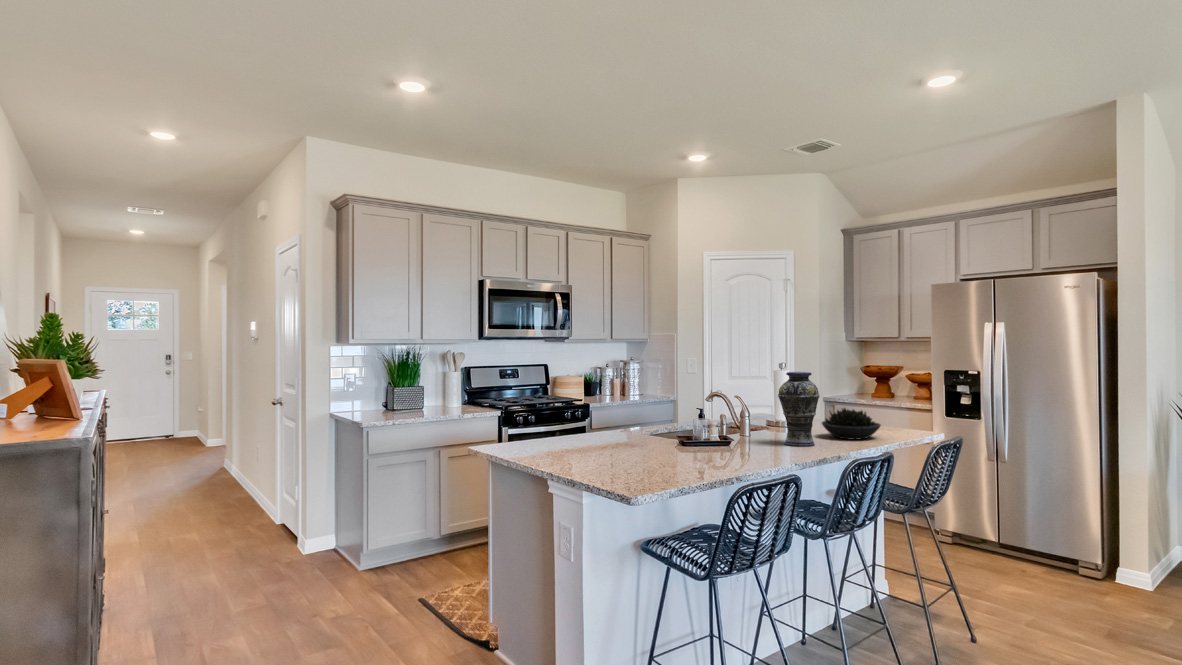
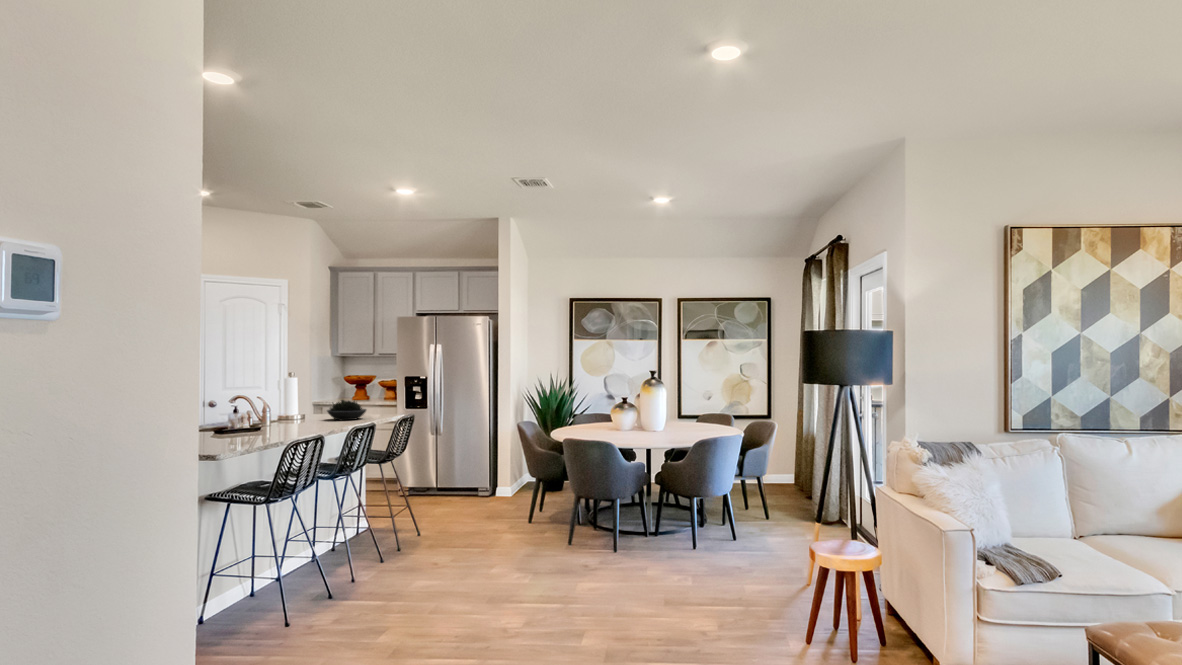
vase: present [778,372,820,447] -> none [299,375,328,425]

